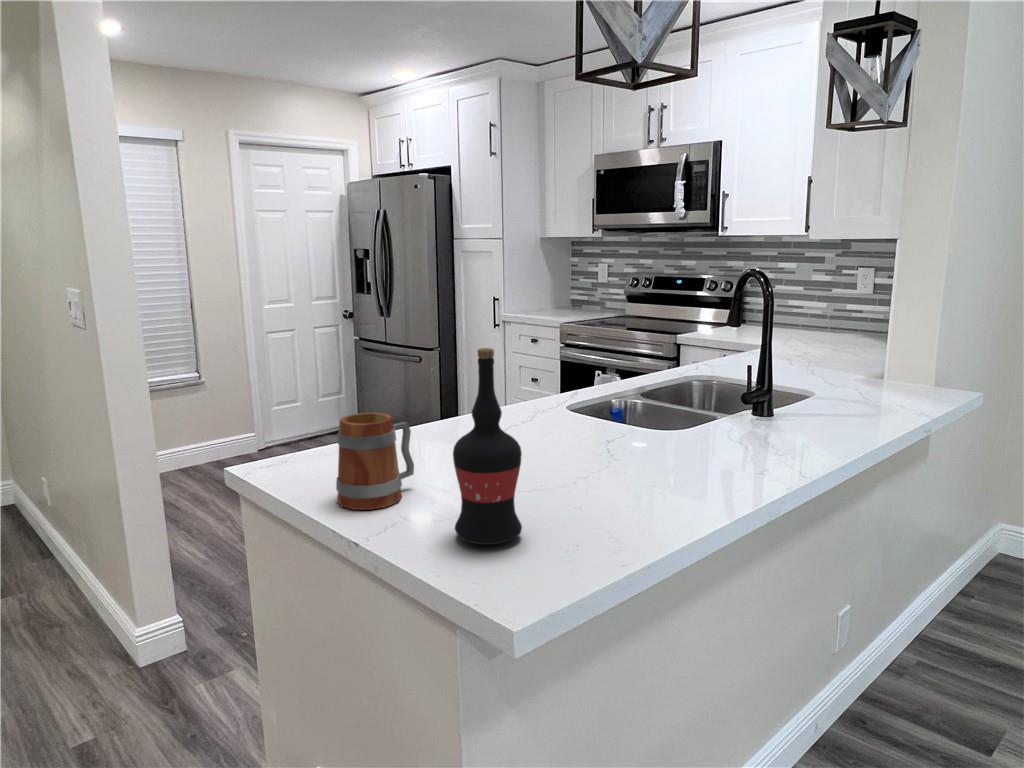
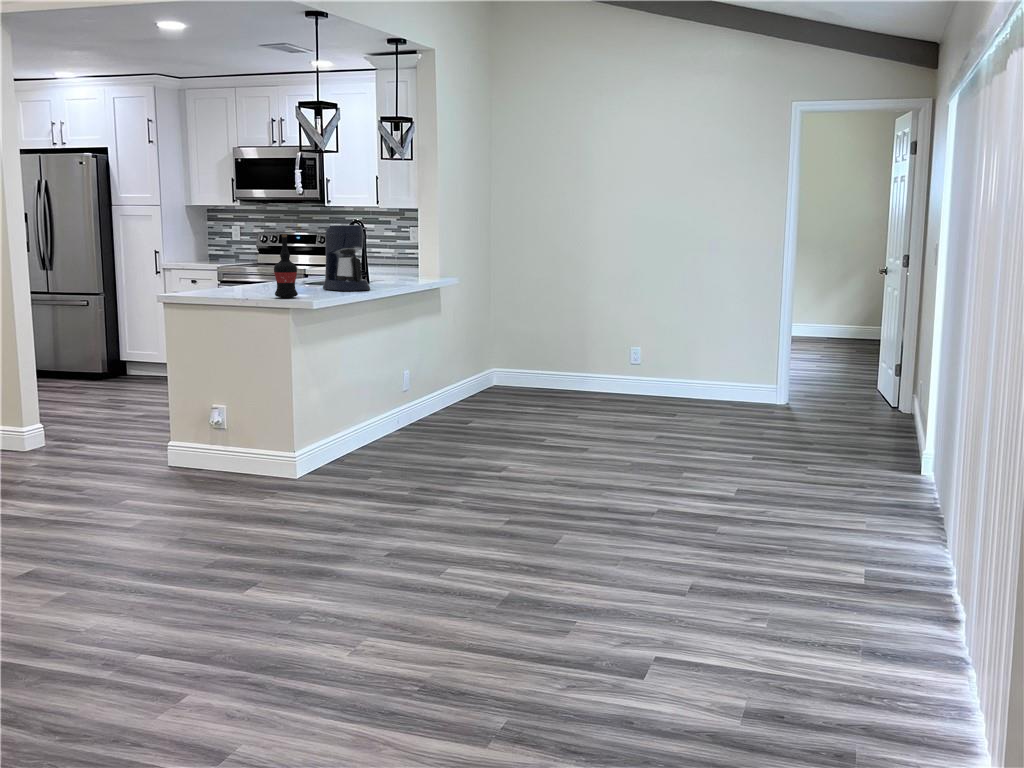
coffee maker: none [643,297,767,484] -> present [323,225,370,291]
mug: present [336,413,414,510] -> none [218,265,243,297]

